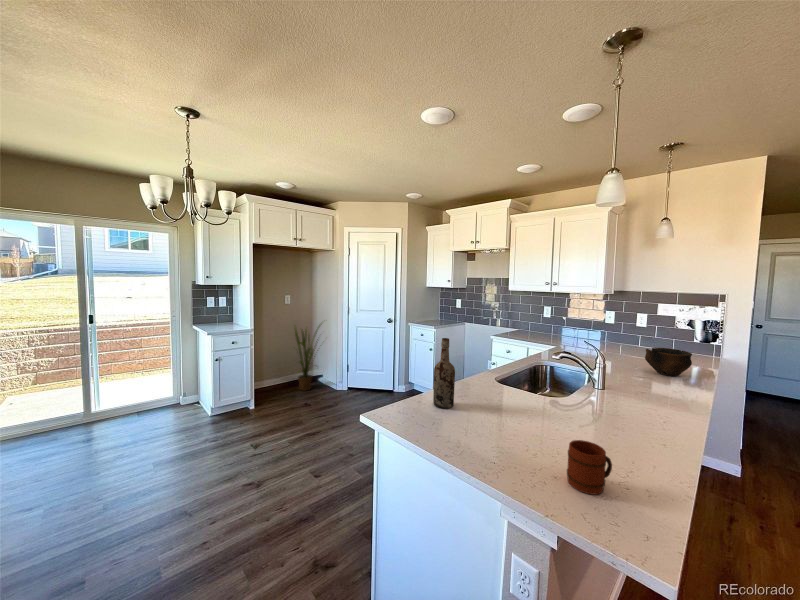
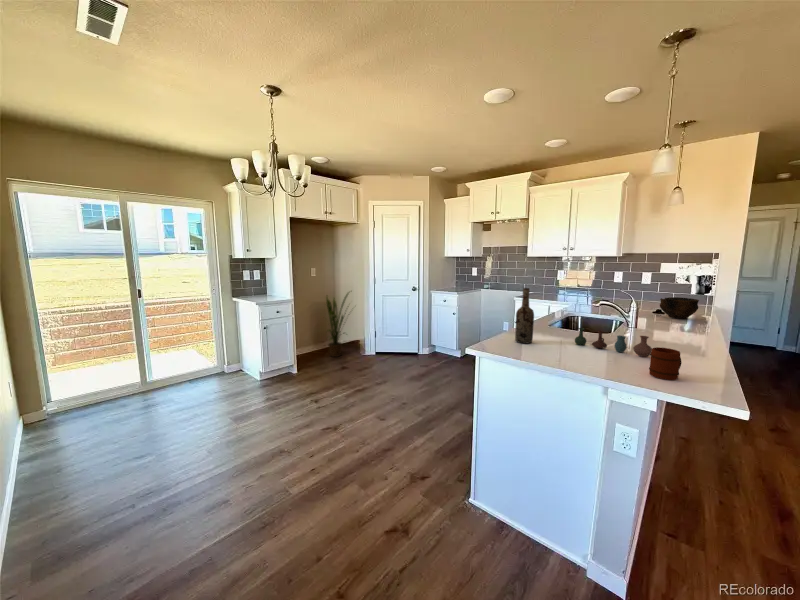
vase: none [505,392,593,442] -> present [575,328,652,357]

